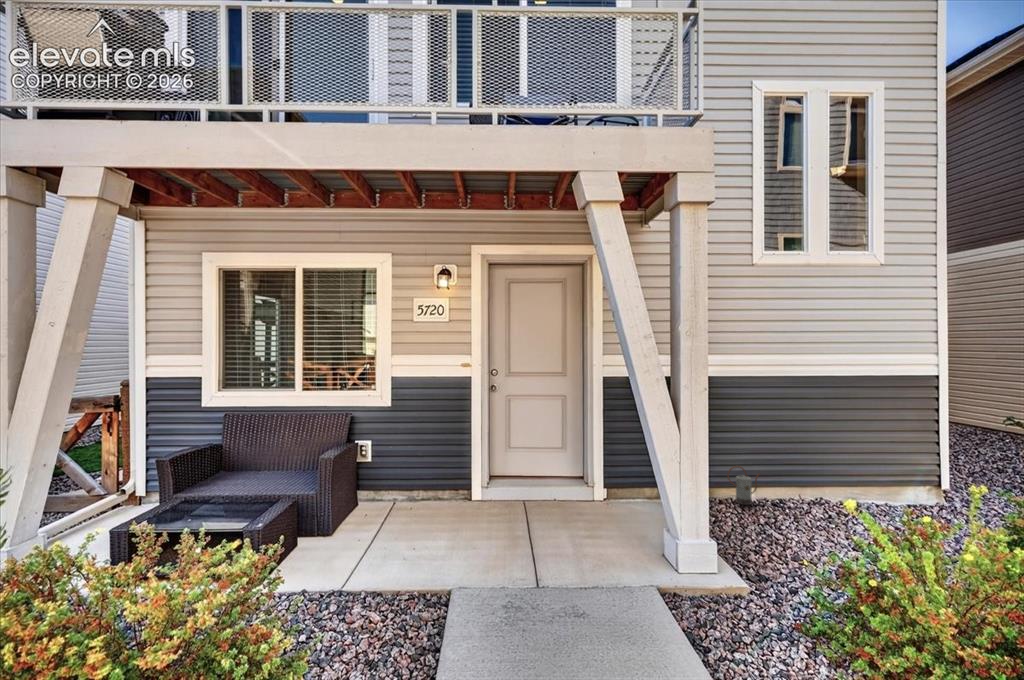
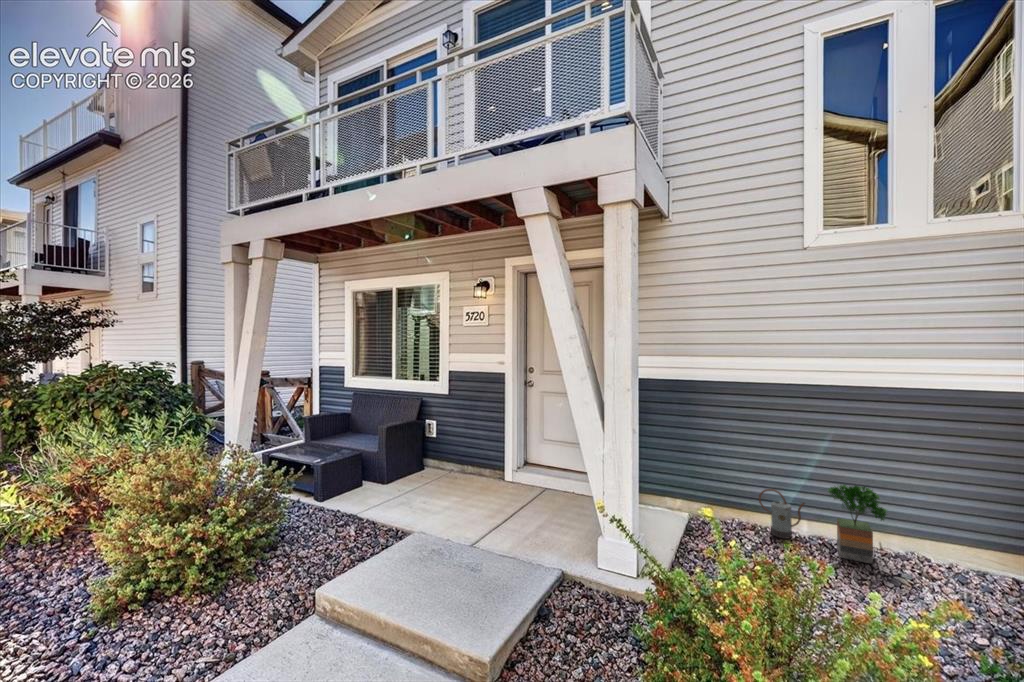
potted tree: none [776,453,823,511] -> present [828,485,887,564]

